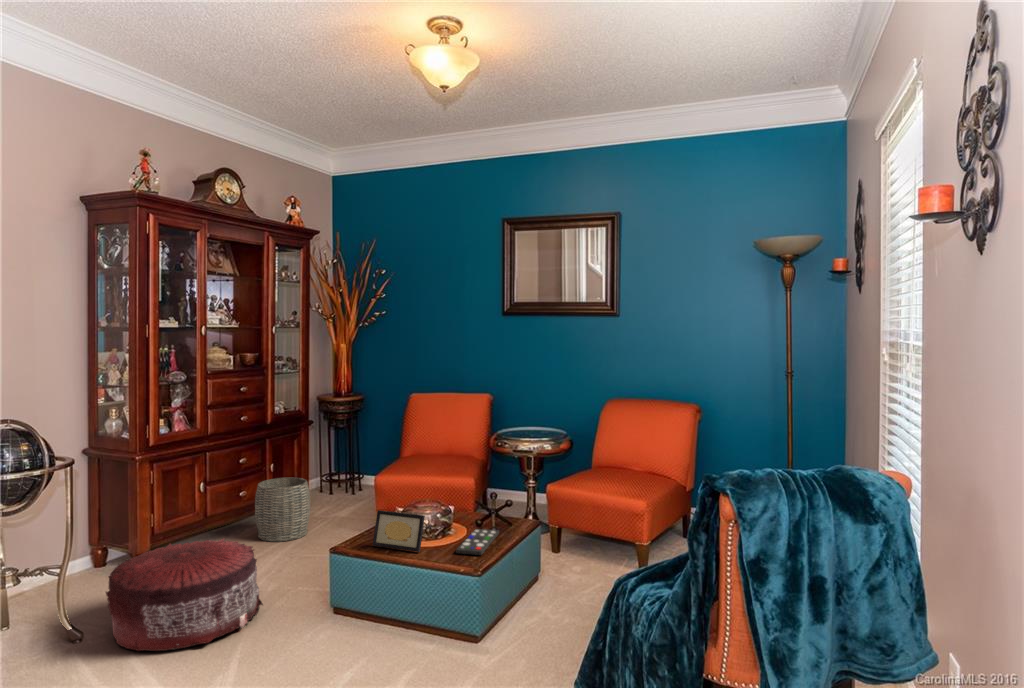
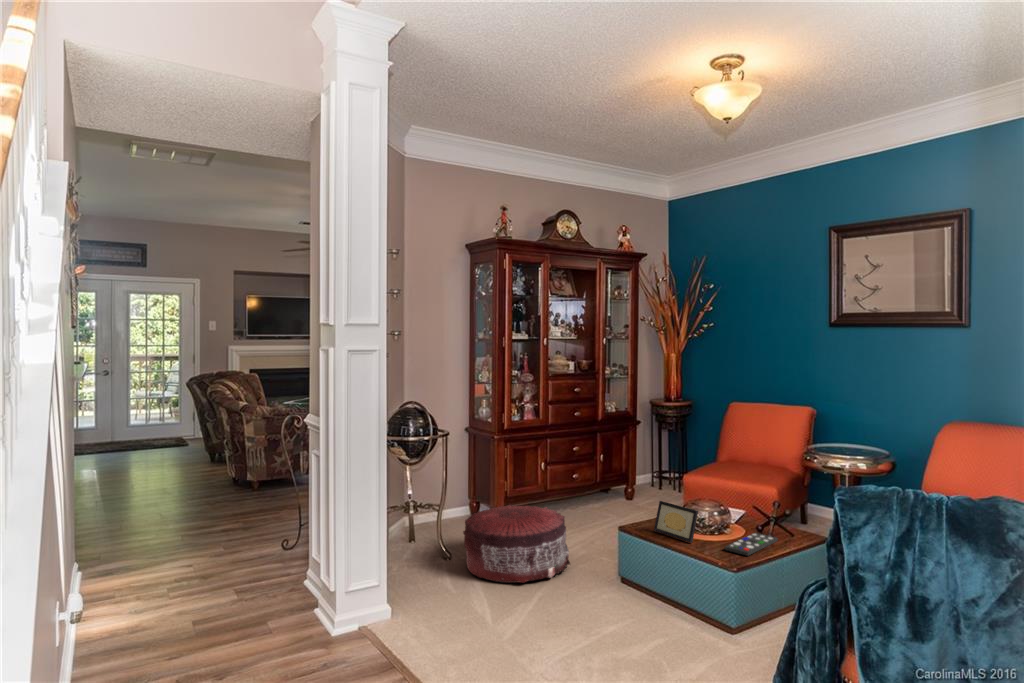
woven basket: present [255,478,310,542] -> none [585,467,630,521]

